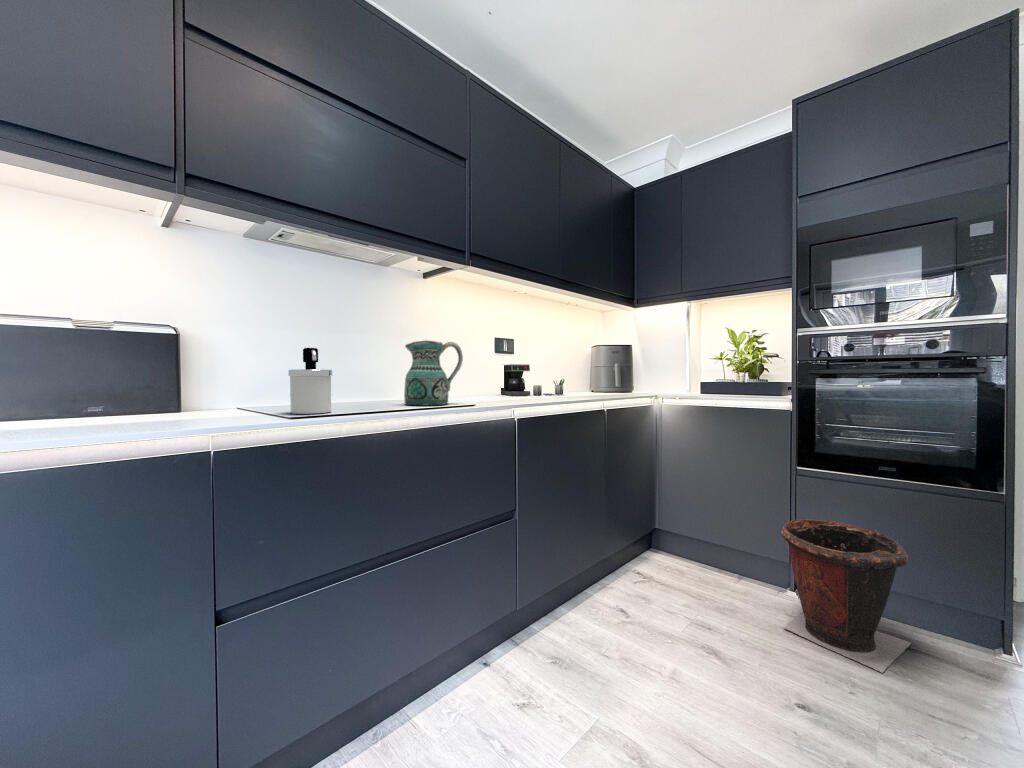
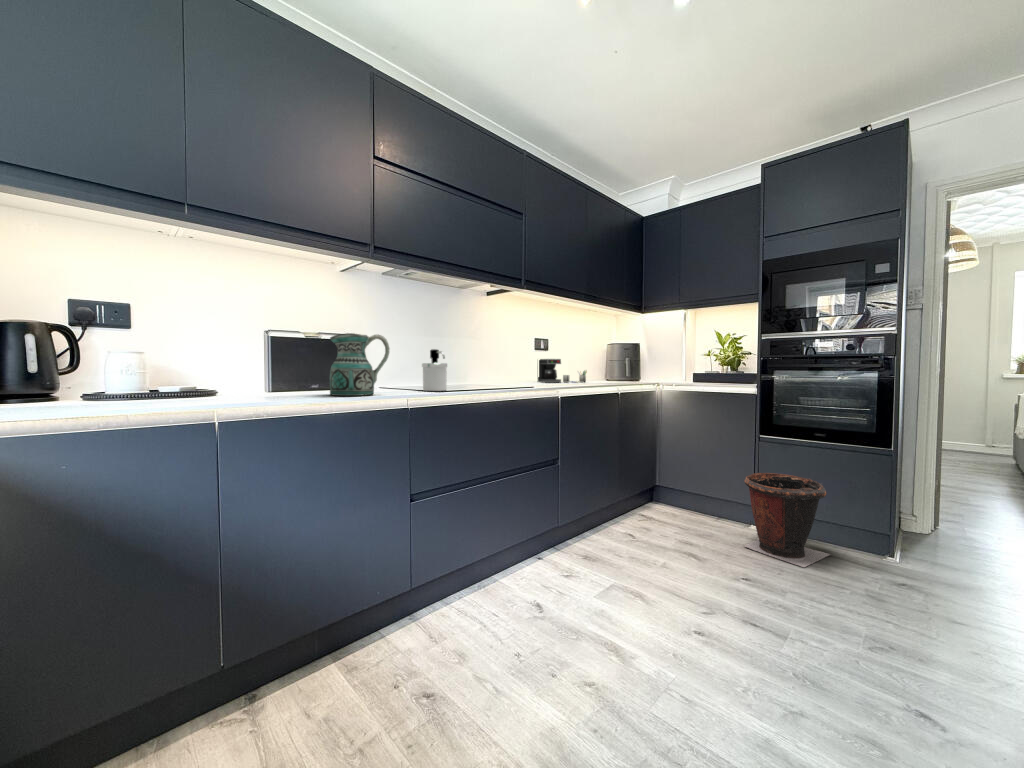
ceramic pitcher: present [404,340,463,405] -> present [330,333,389,396]

